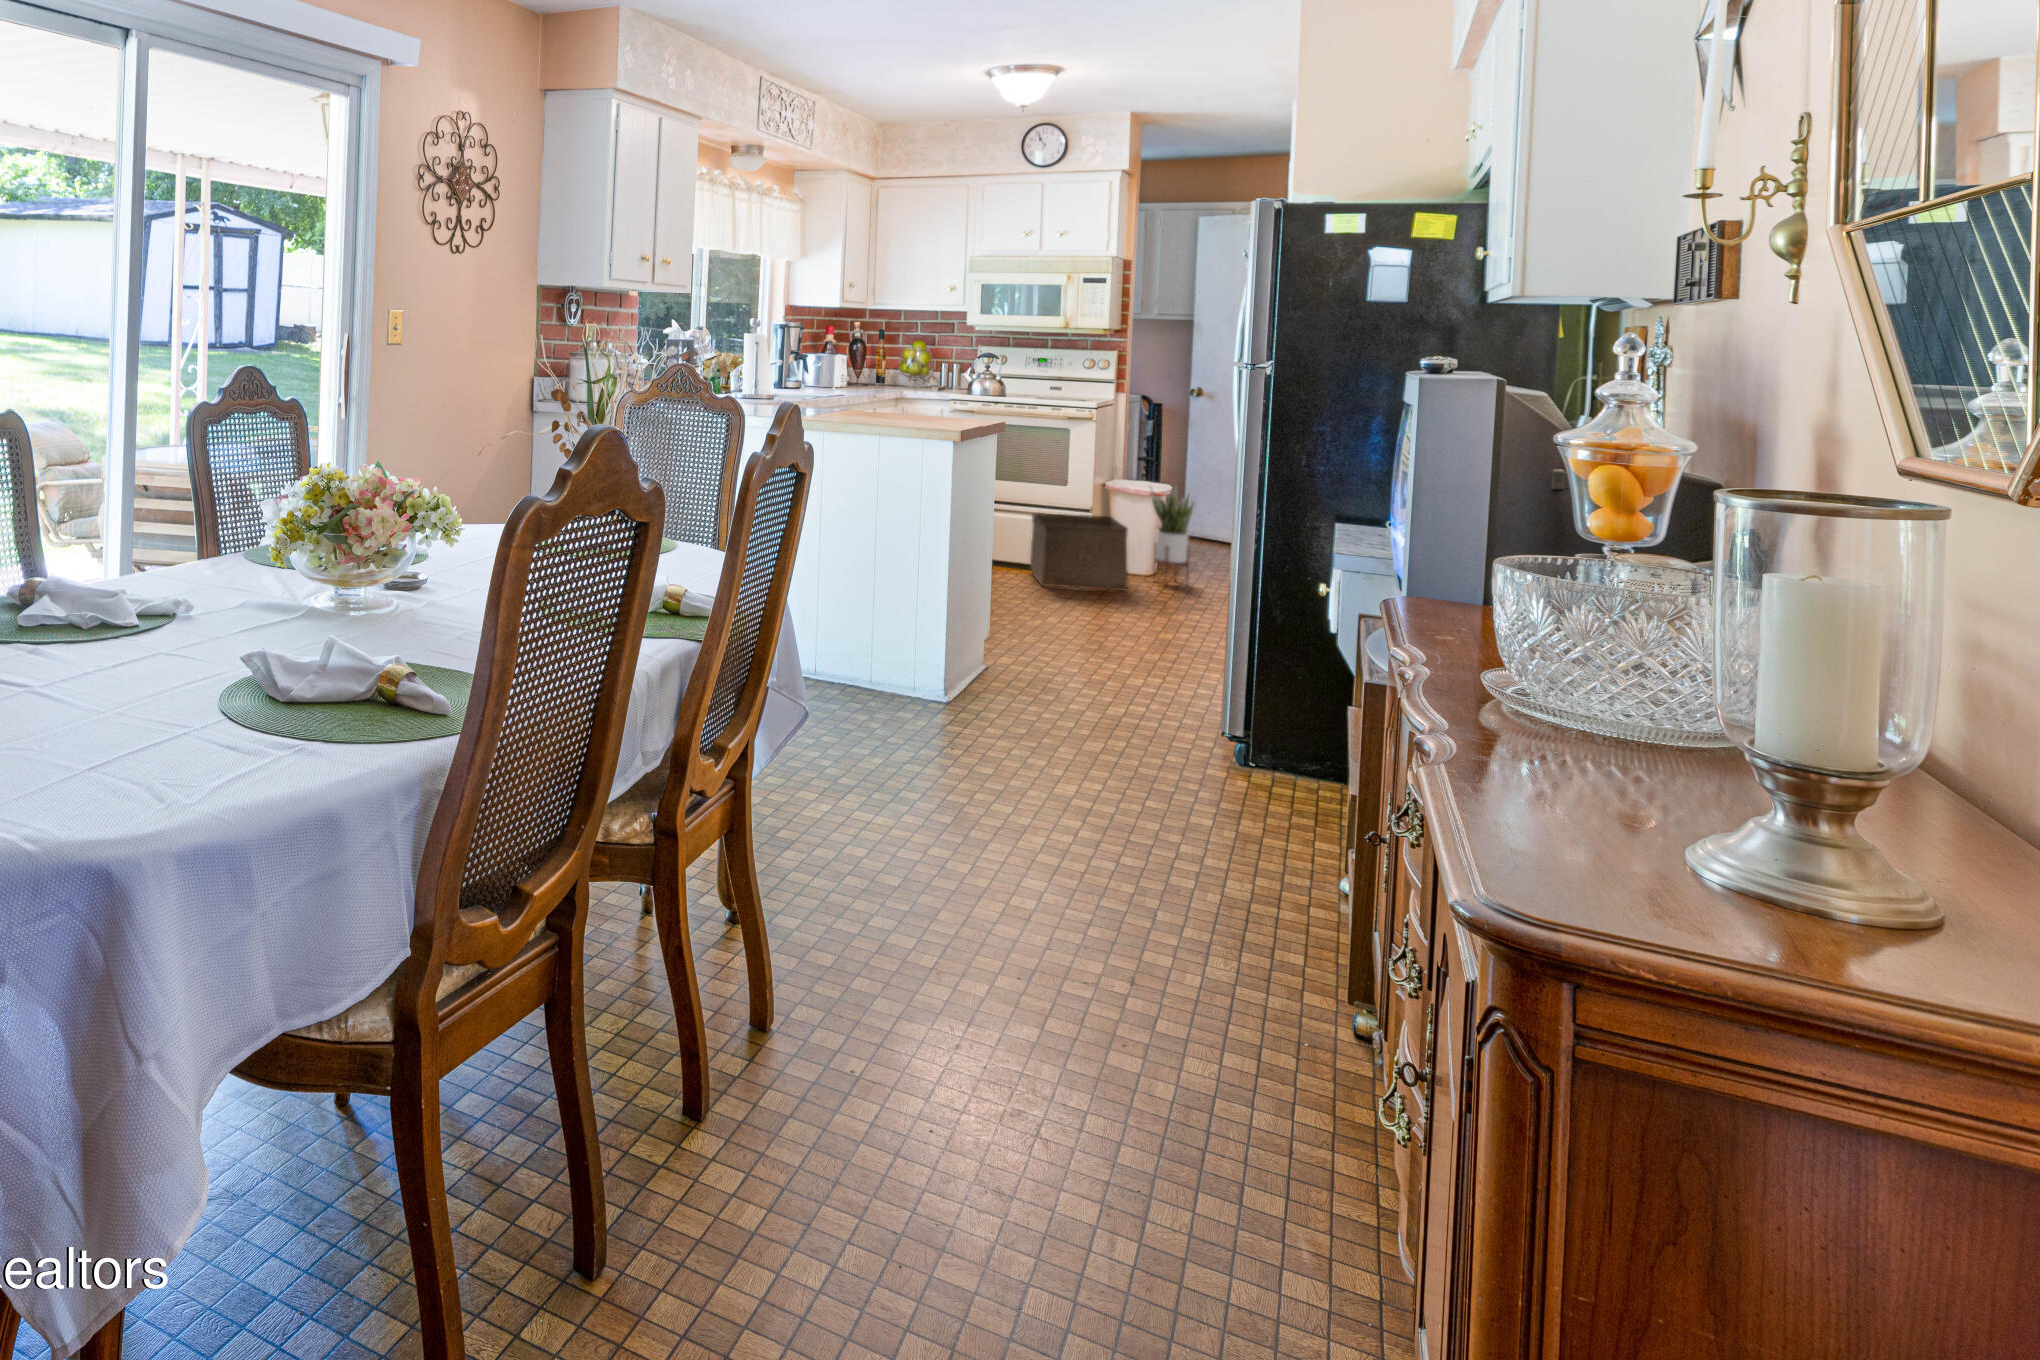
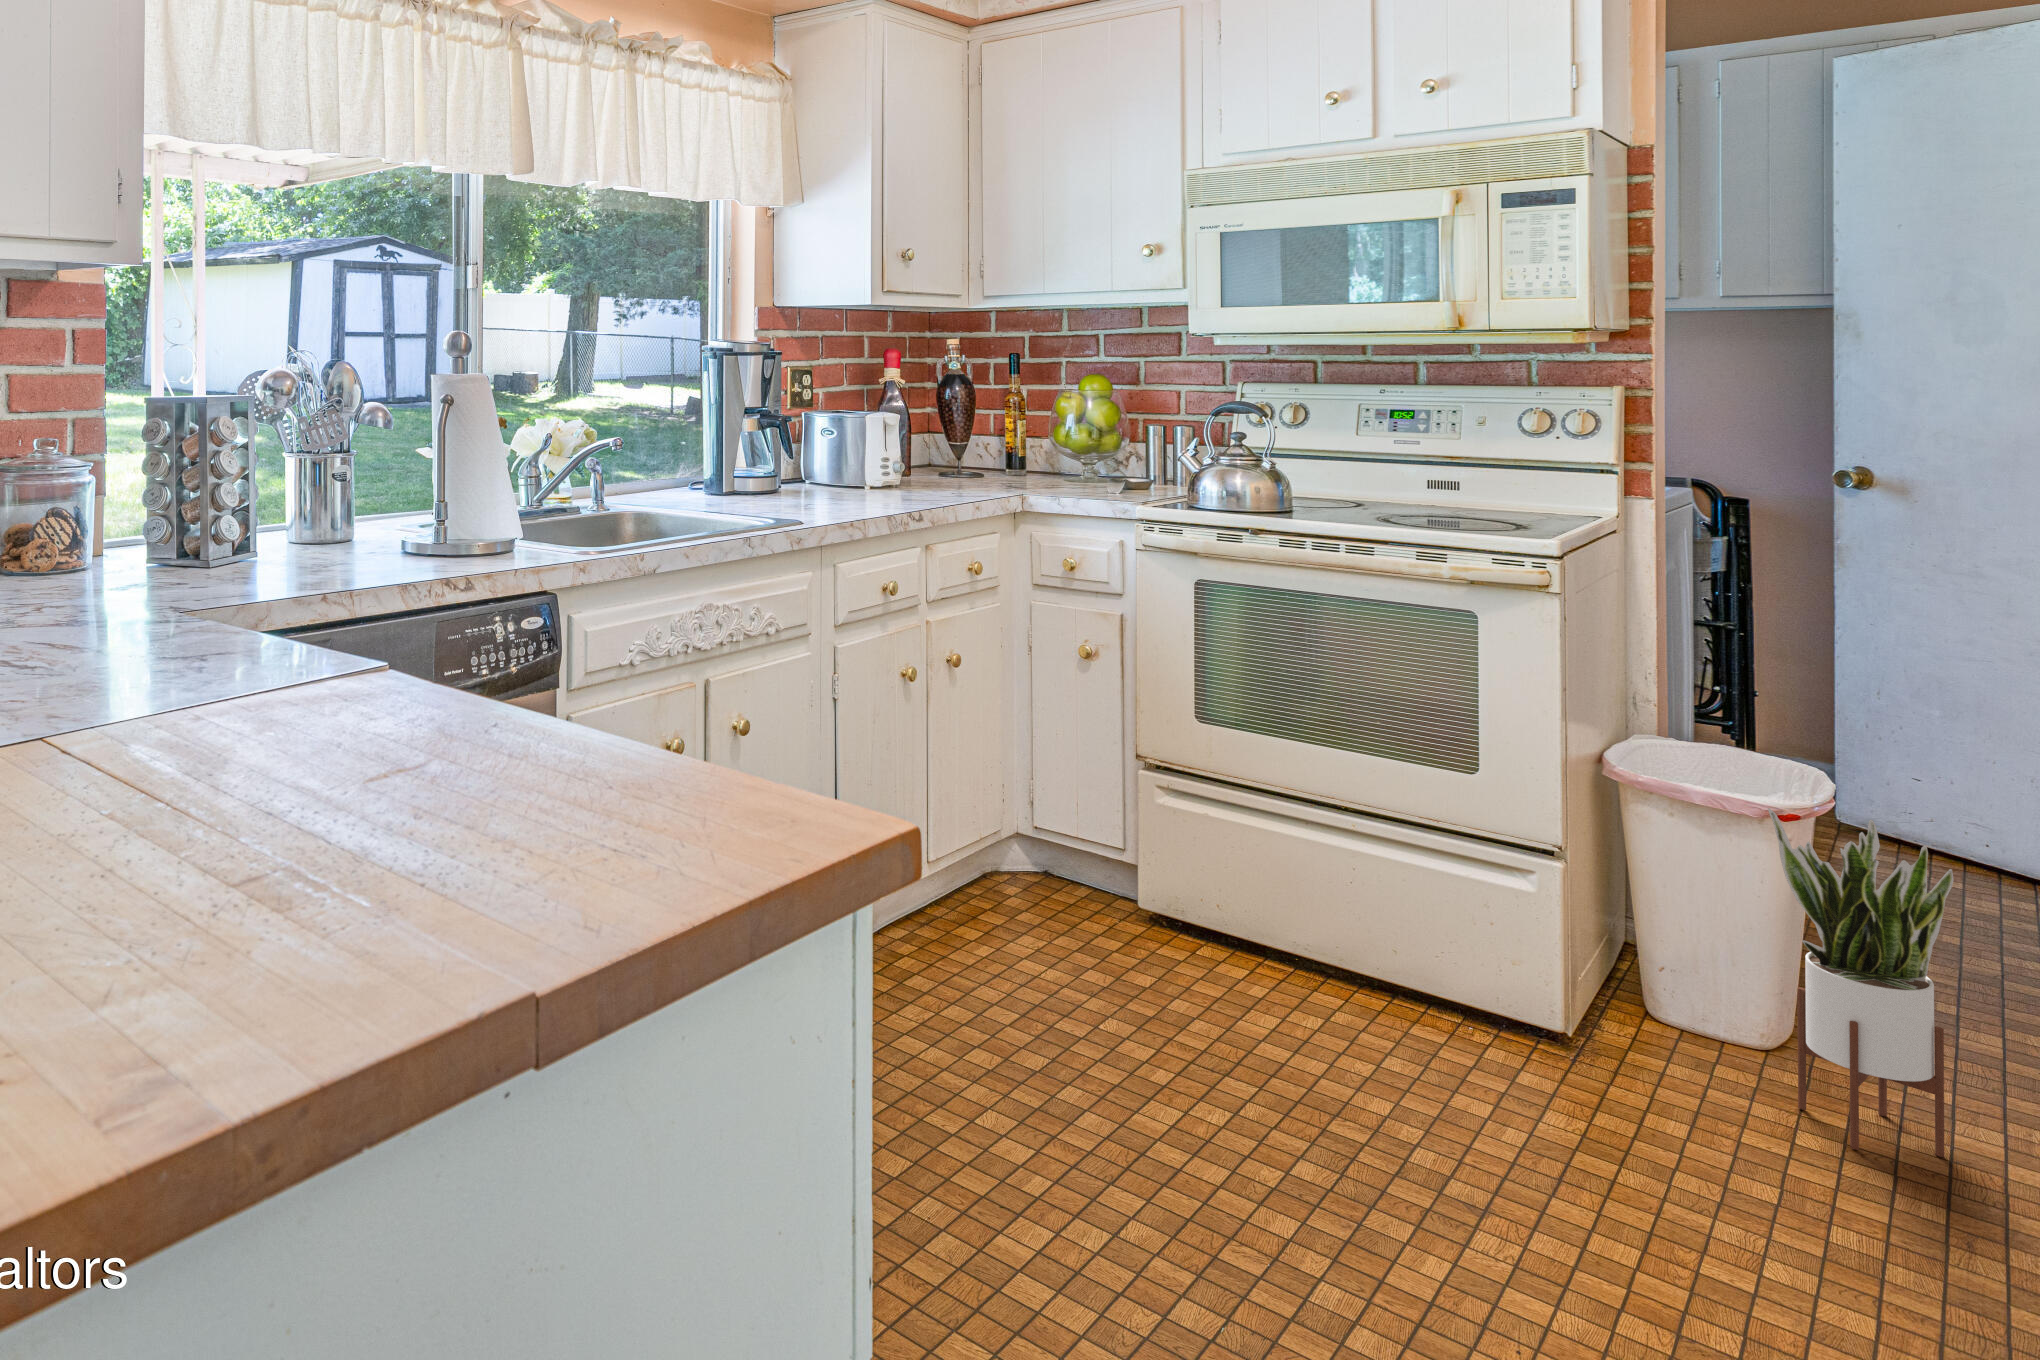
storage bin: present [1030,513,1128,591] -> none [1366,860,1716,1191]

